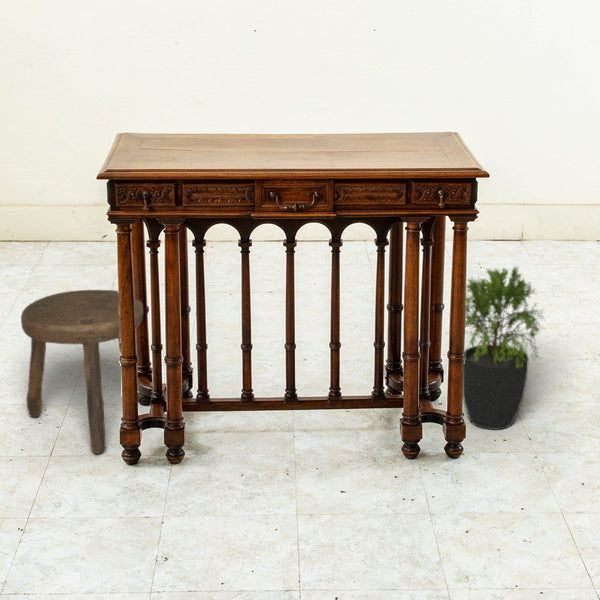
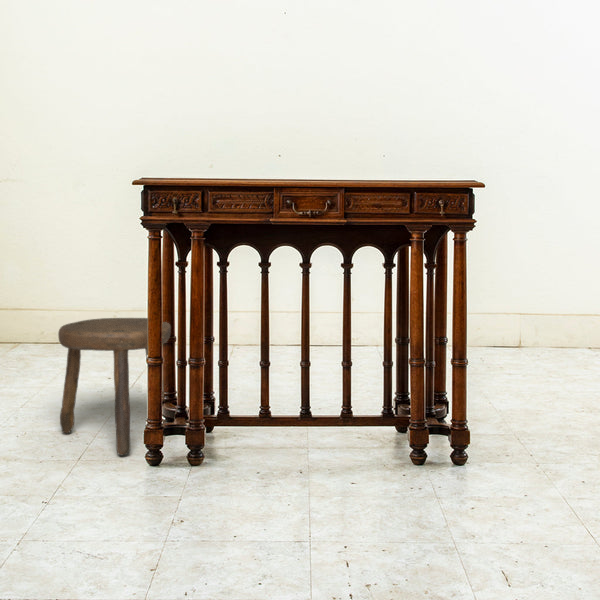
potted plant: present [463,267,542,430] -> none [449,288,543,446]

